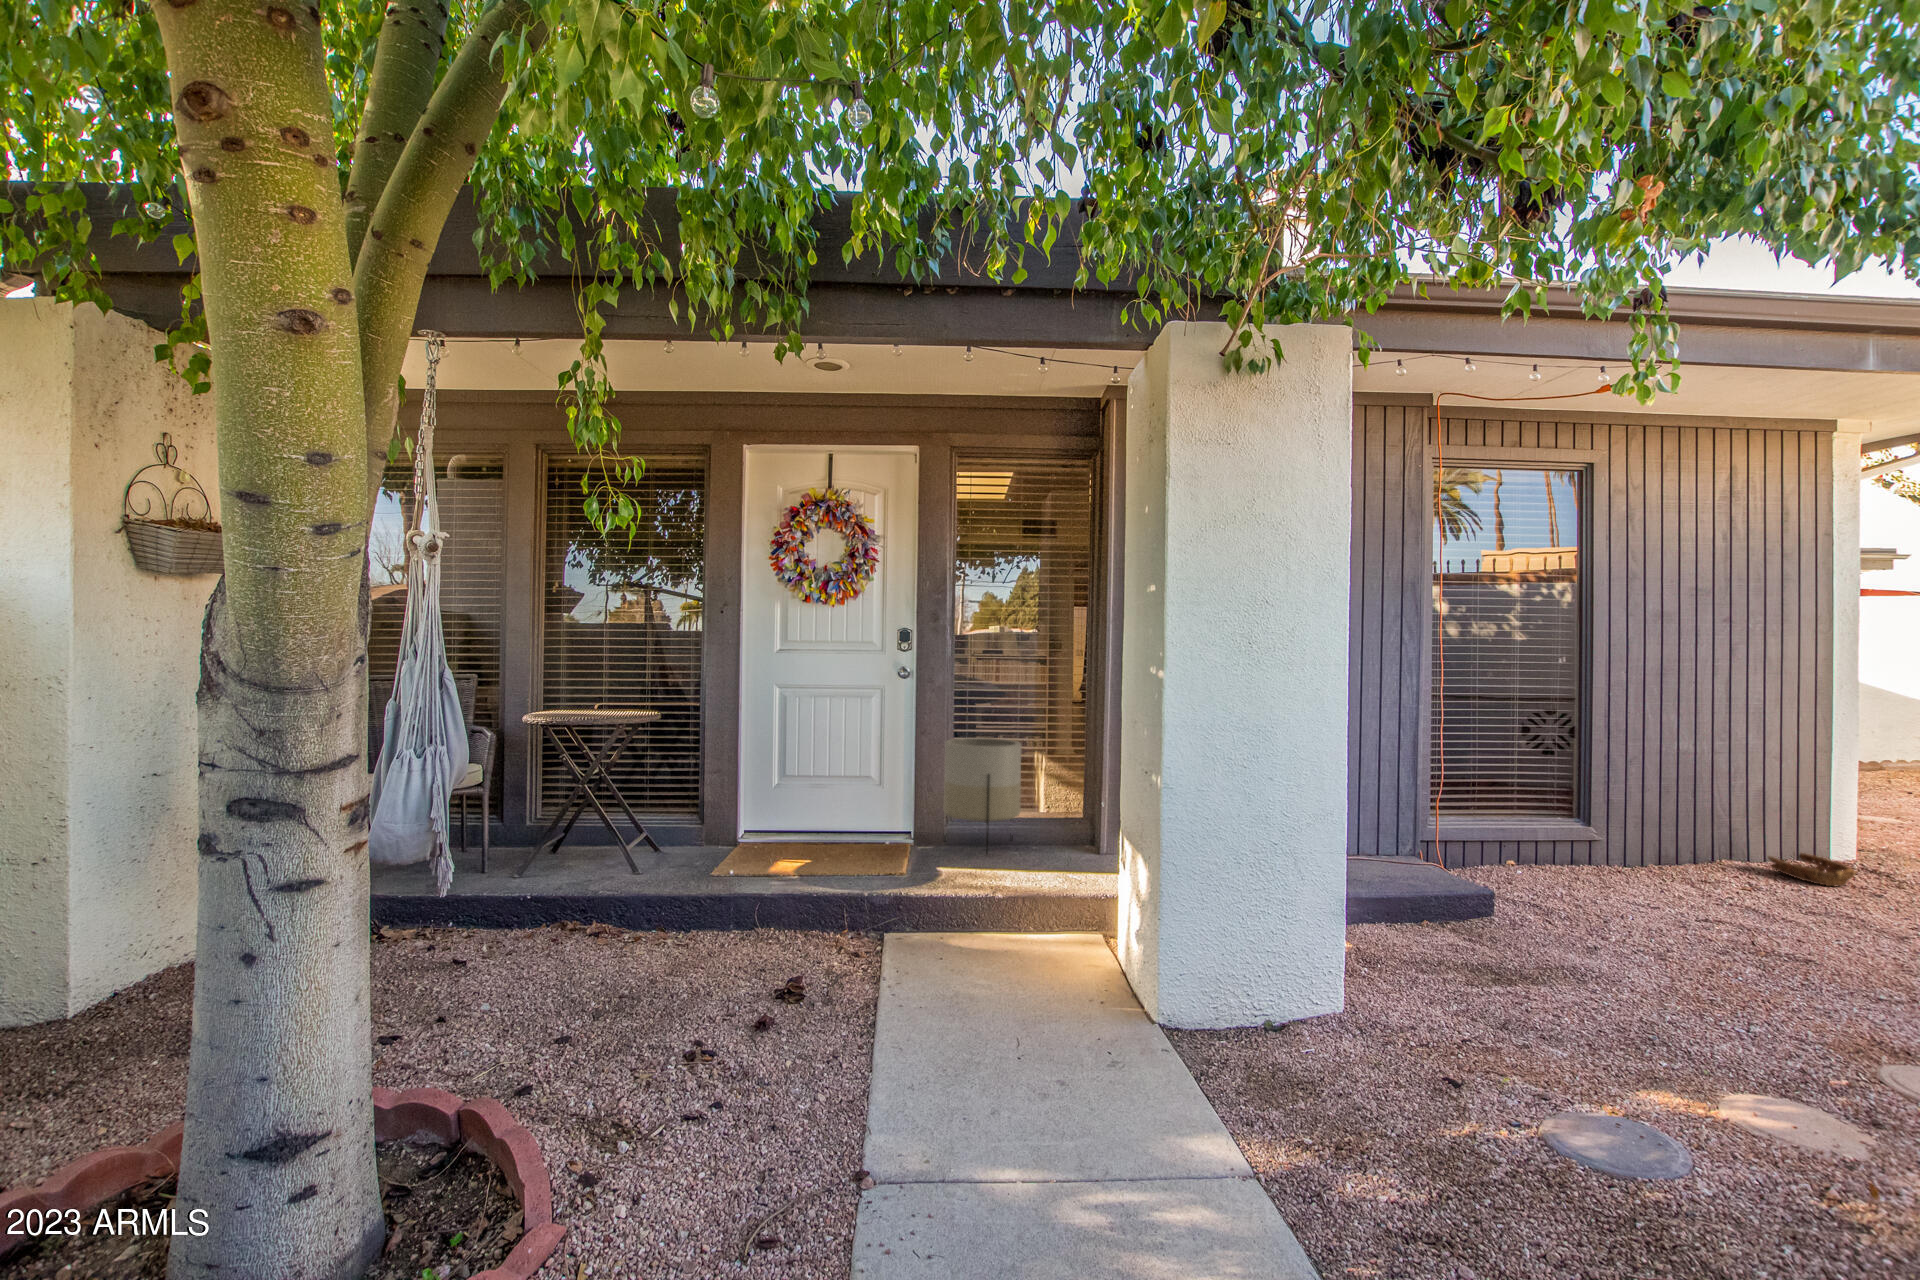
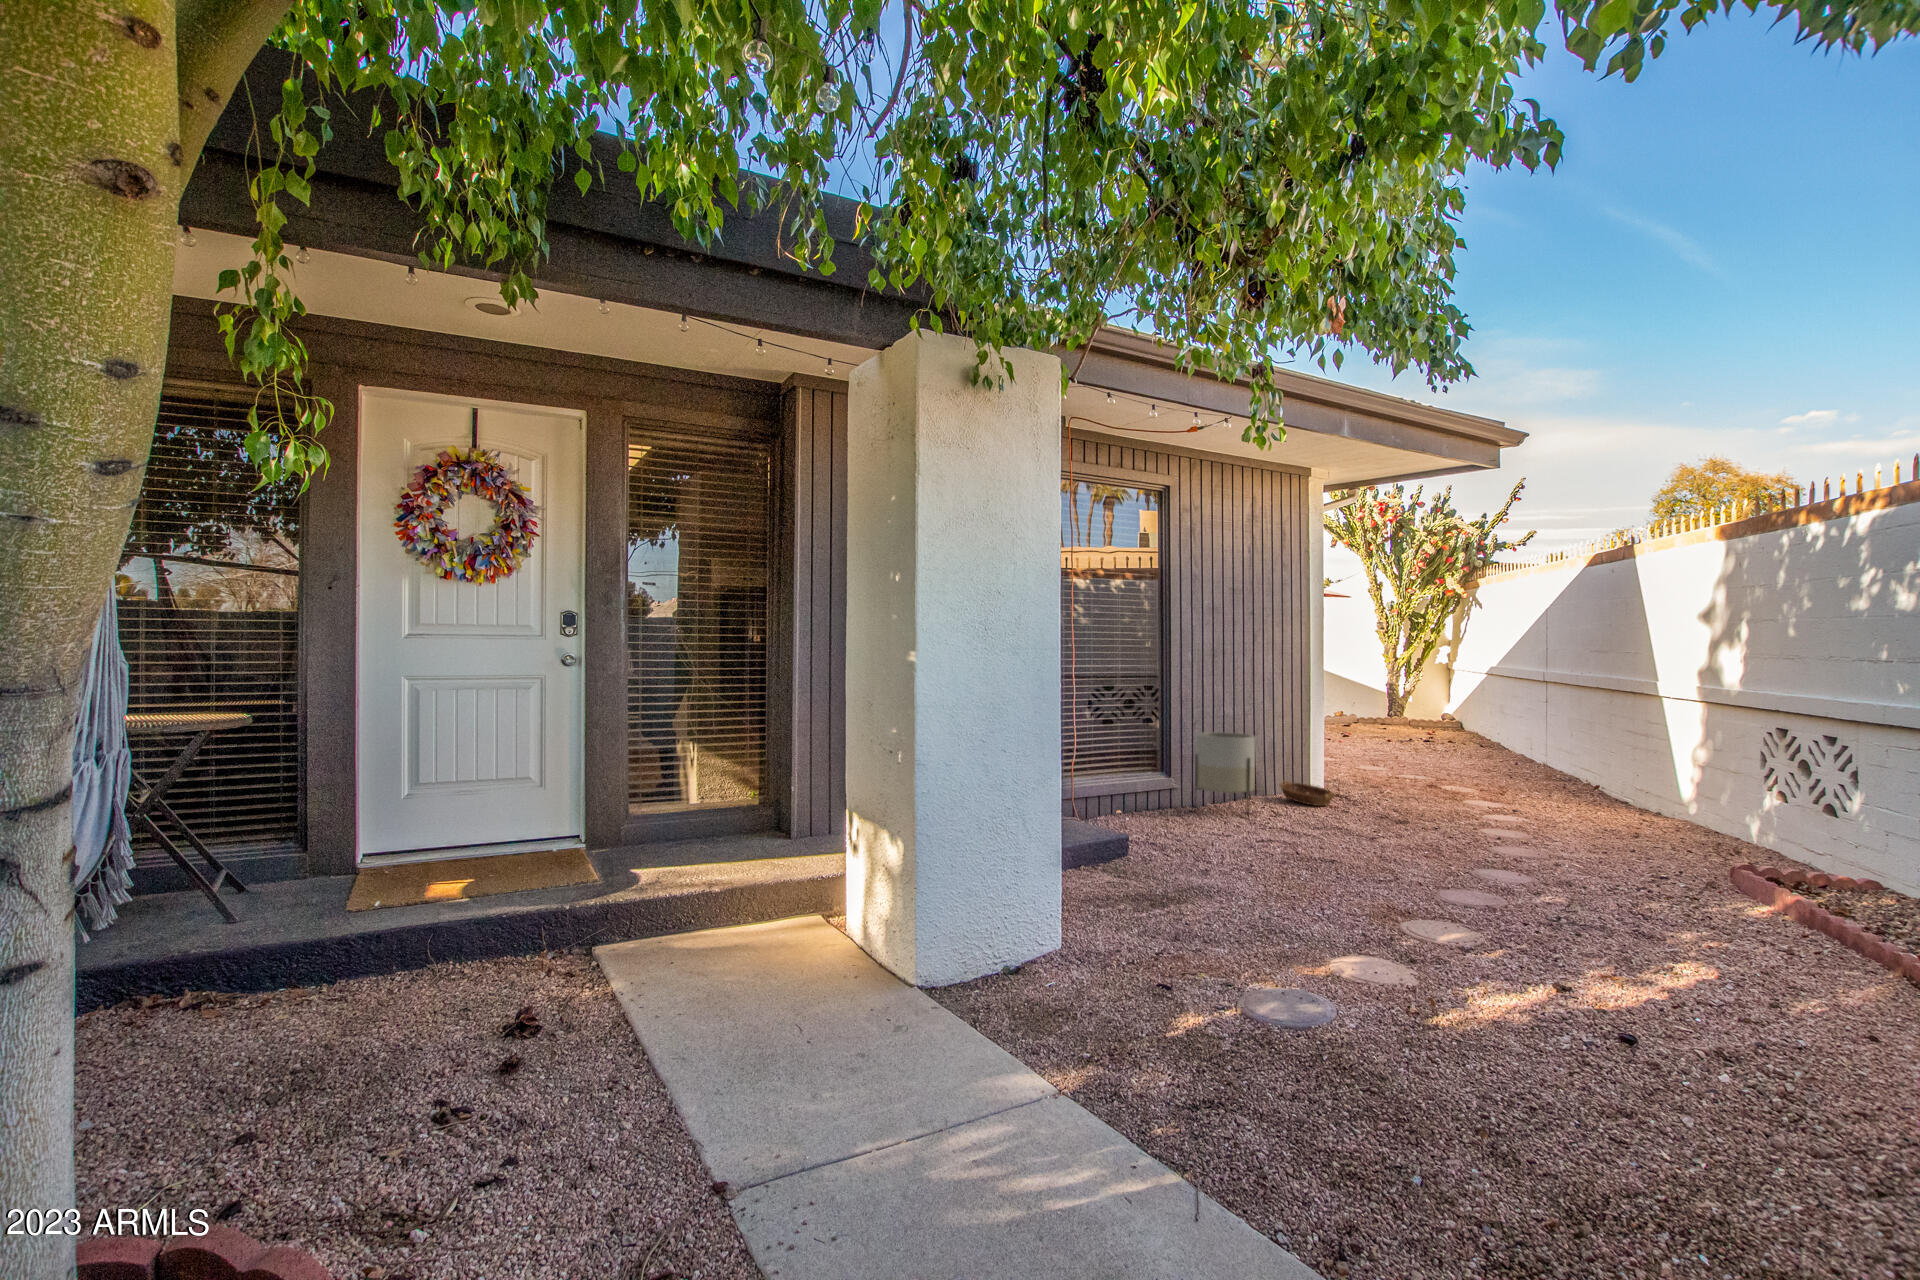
planter: present [943,738,1021,854] -> present [1194,732,1255,816]

